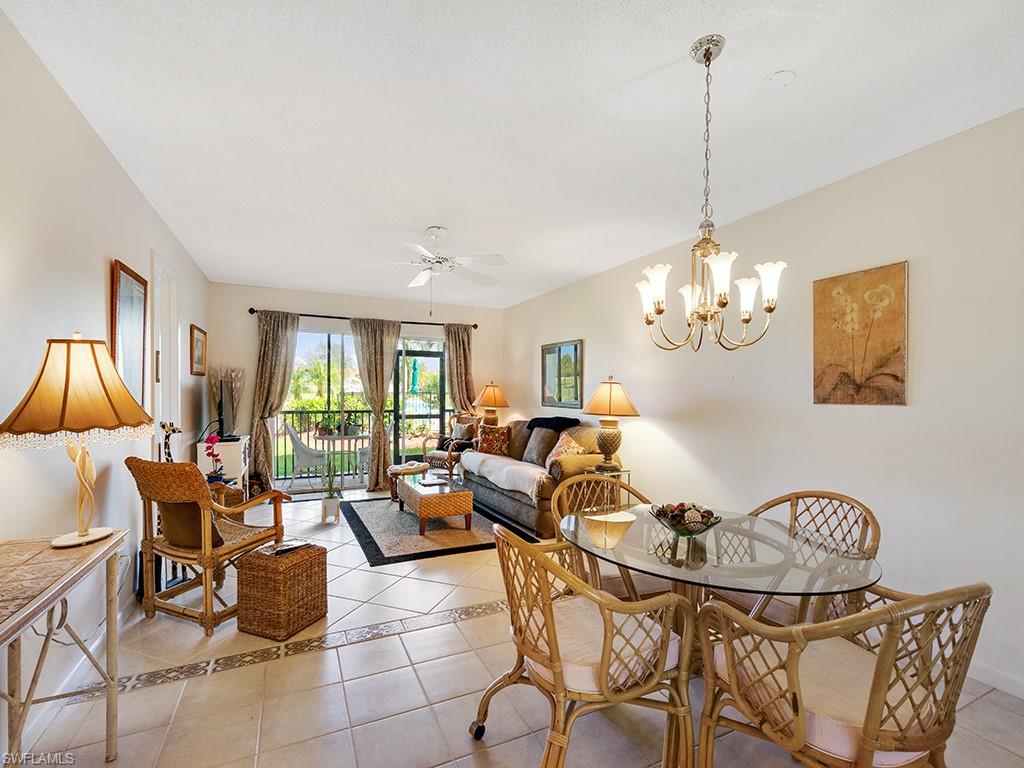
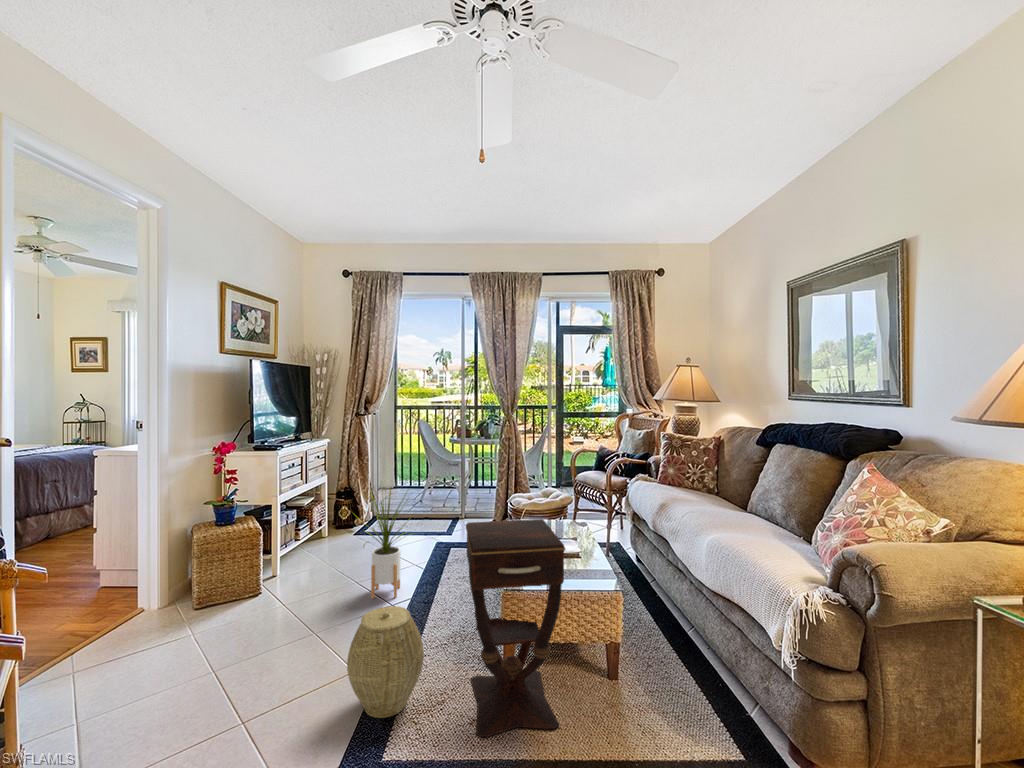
side table: none [404,463,455,549] -> present [466,519,565,737]
woven basket: none [355,506,390,552] -> present [347,606,424,718]

